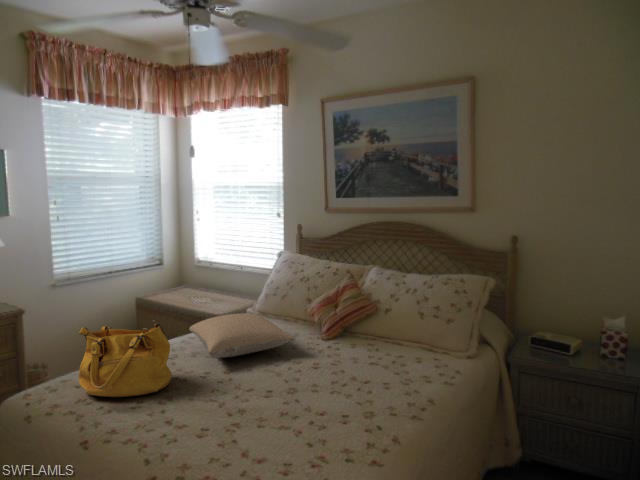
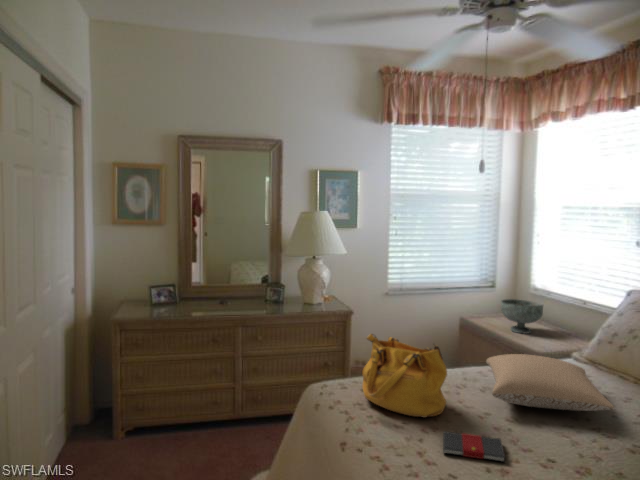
decorative bowl: none [177,272,214,301] -> present [501,299,543,334]
book: none [179,386,238,414] -> present [443,431,505,462]

